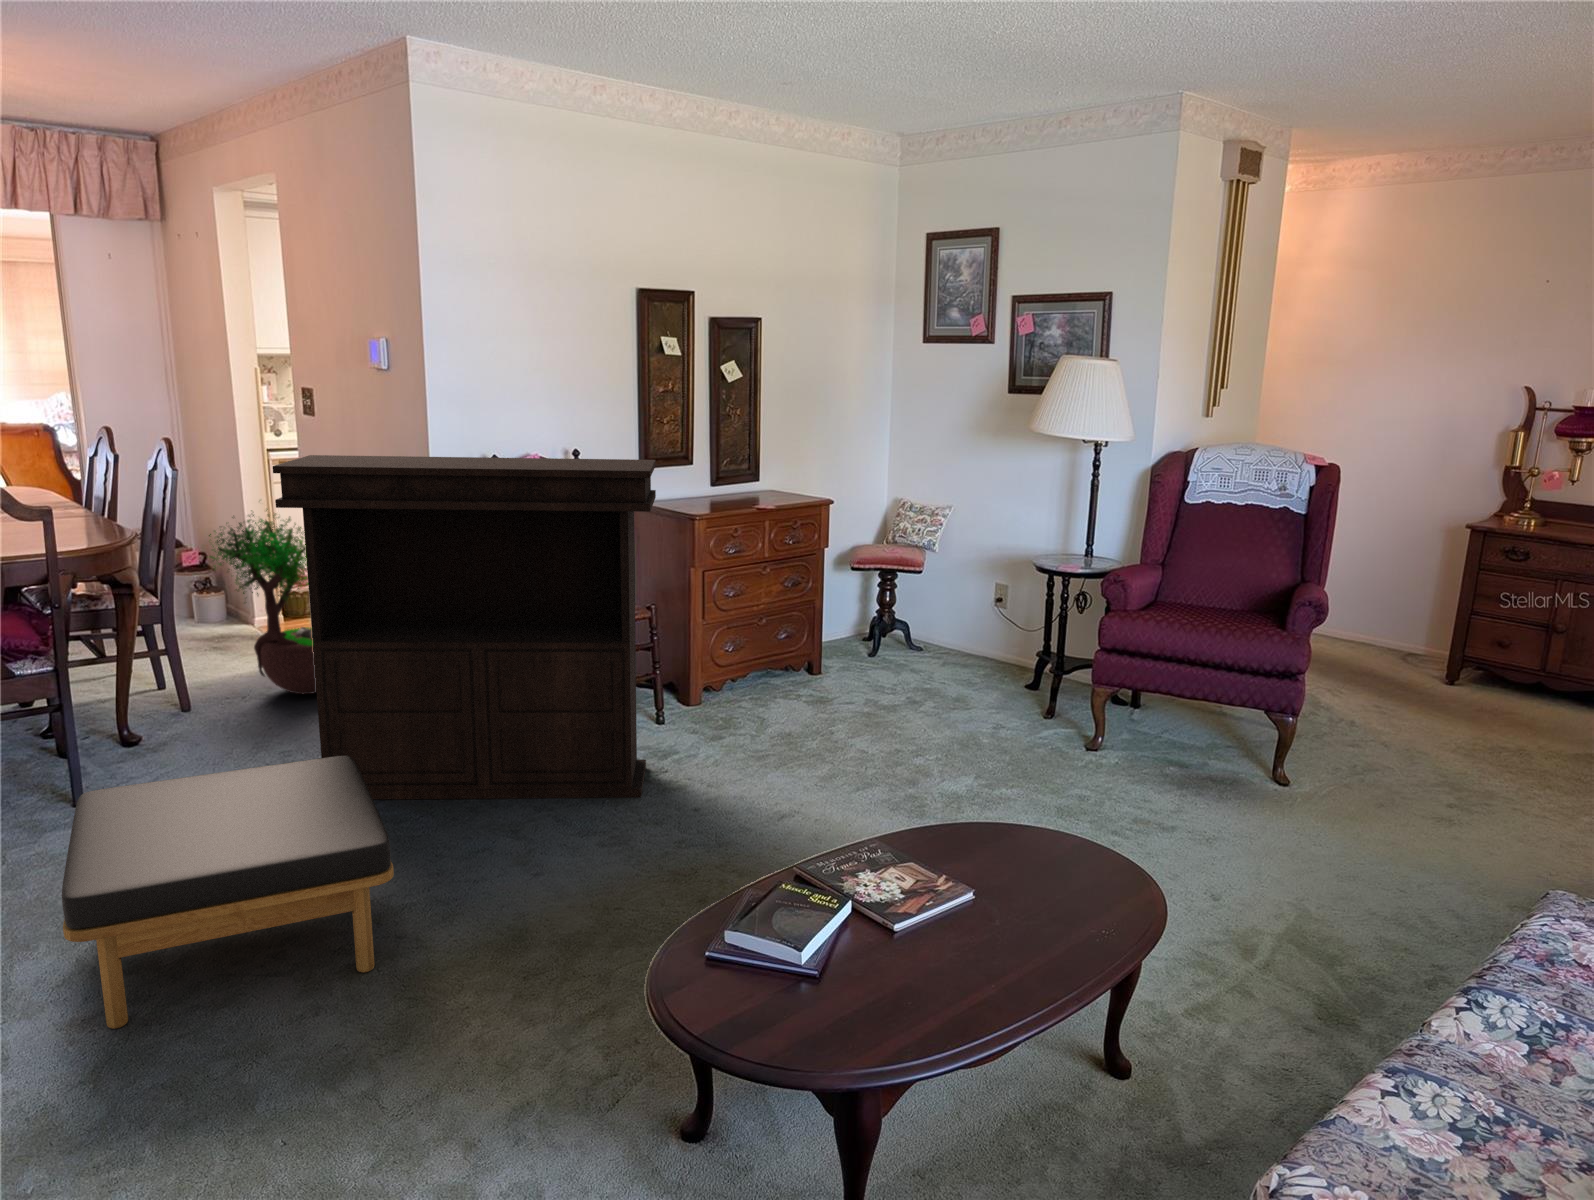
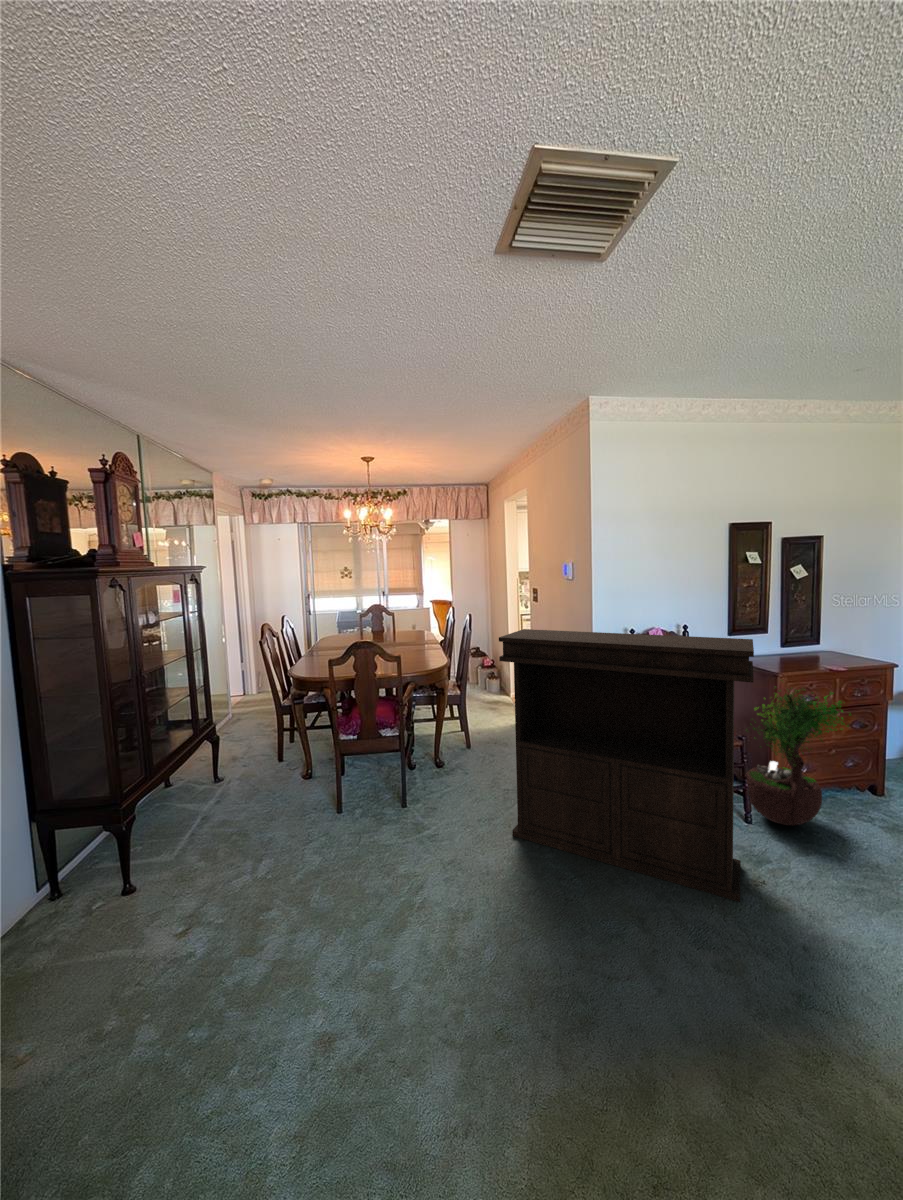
potted tree: present [209,509,316,694] -> present [746,689,848,825]
ottoman: present [62,756,394,1029] -> none [318,829,533,1055]

